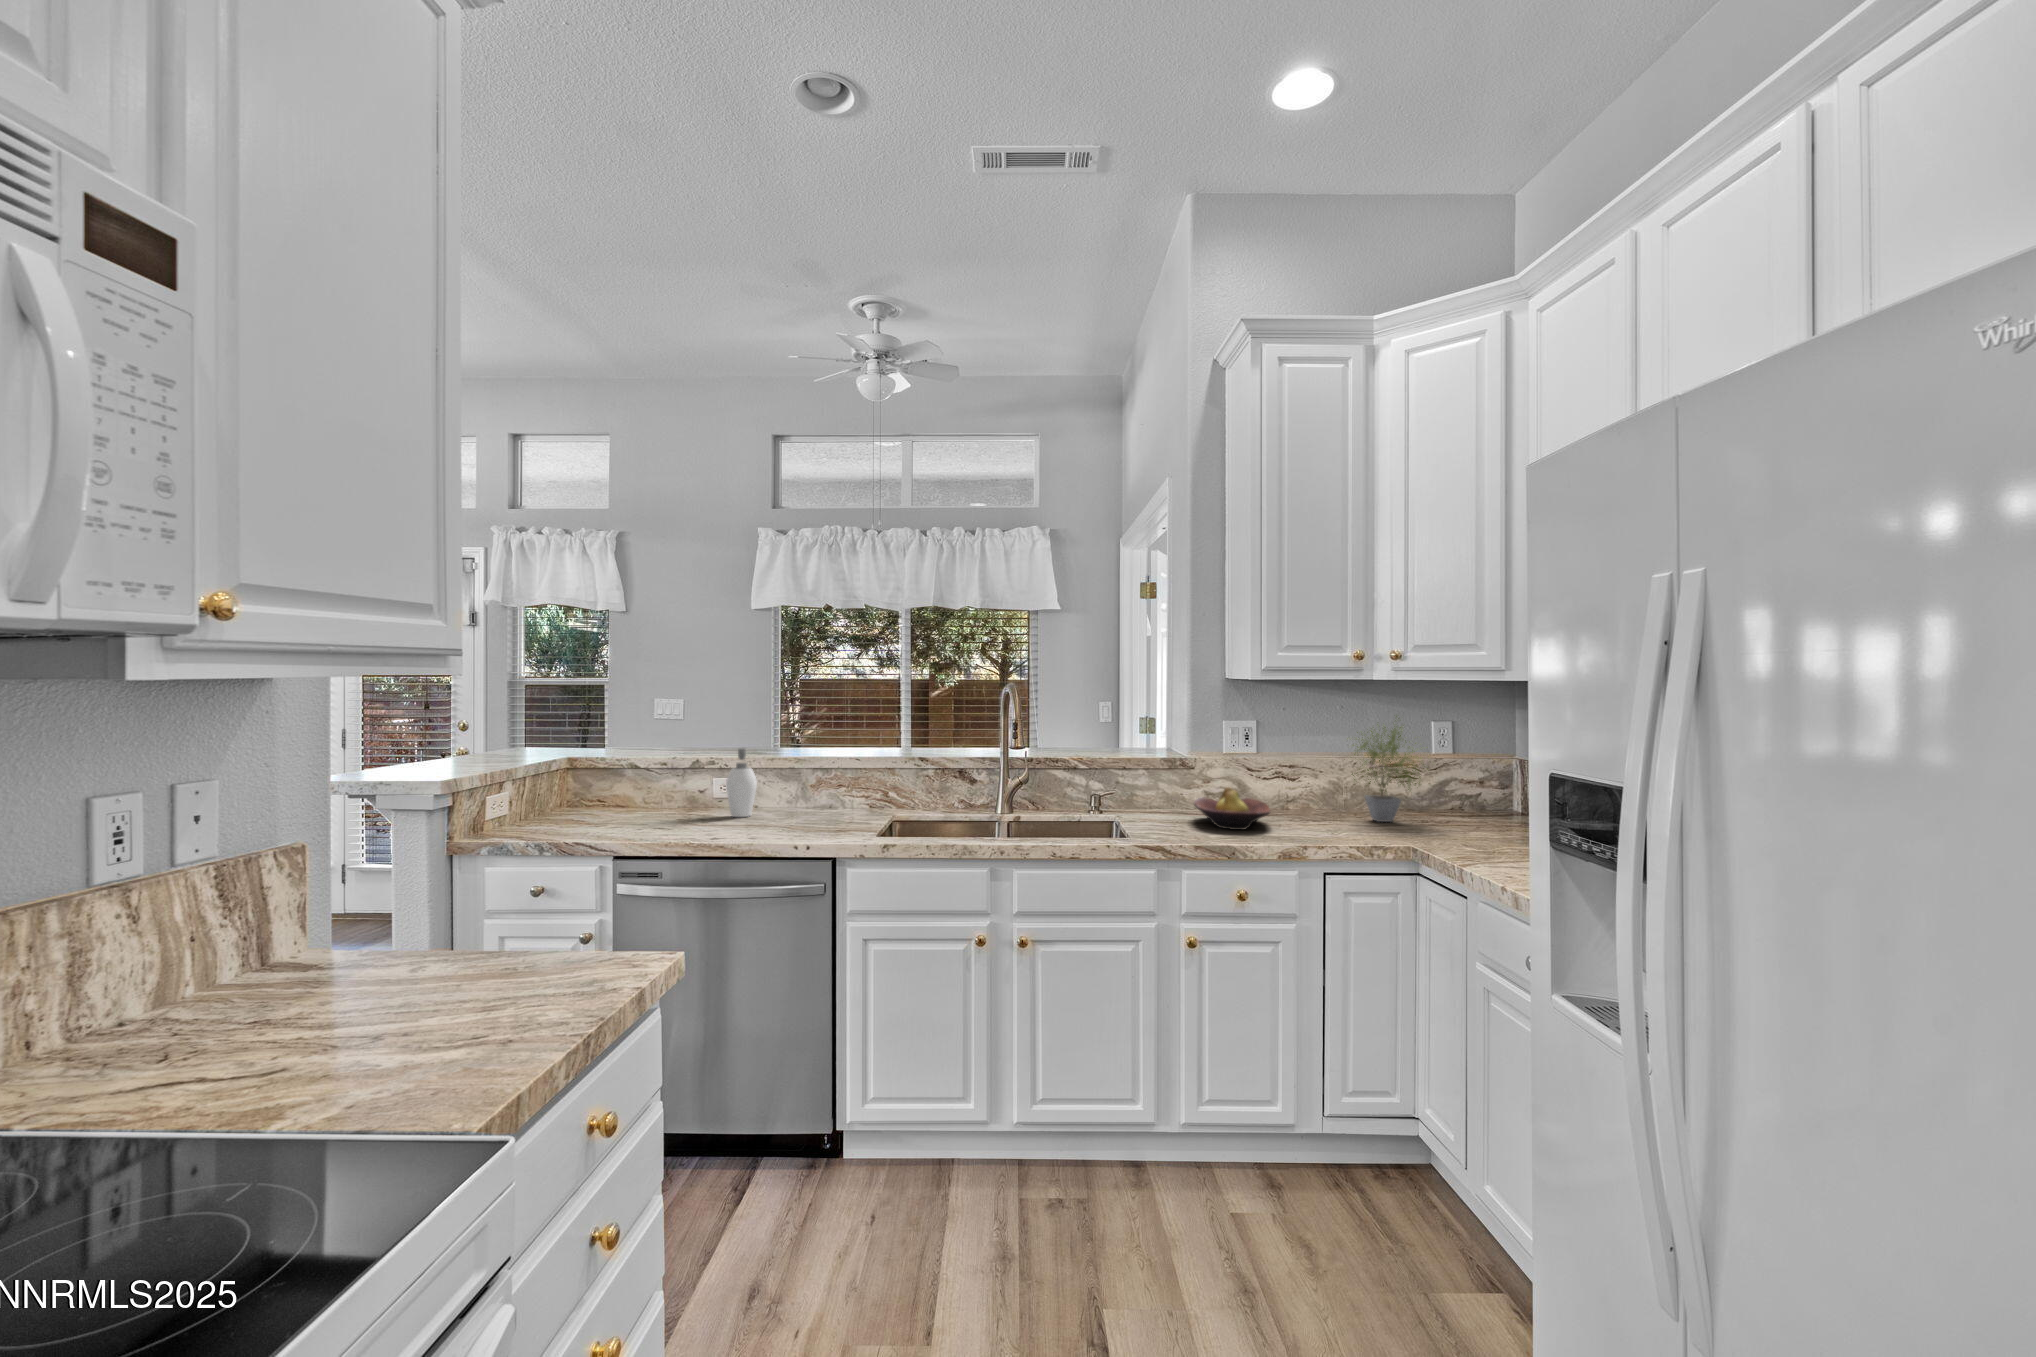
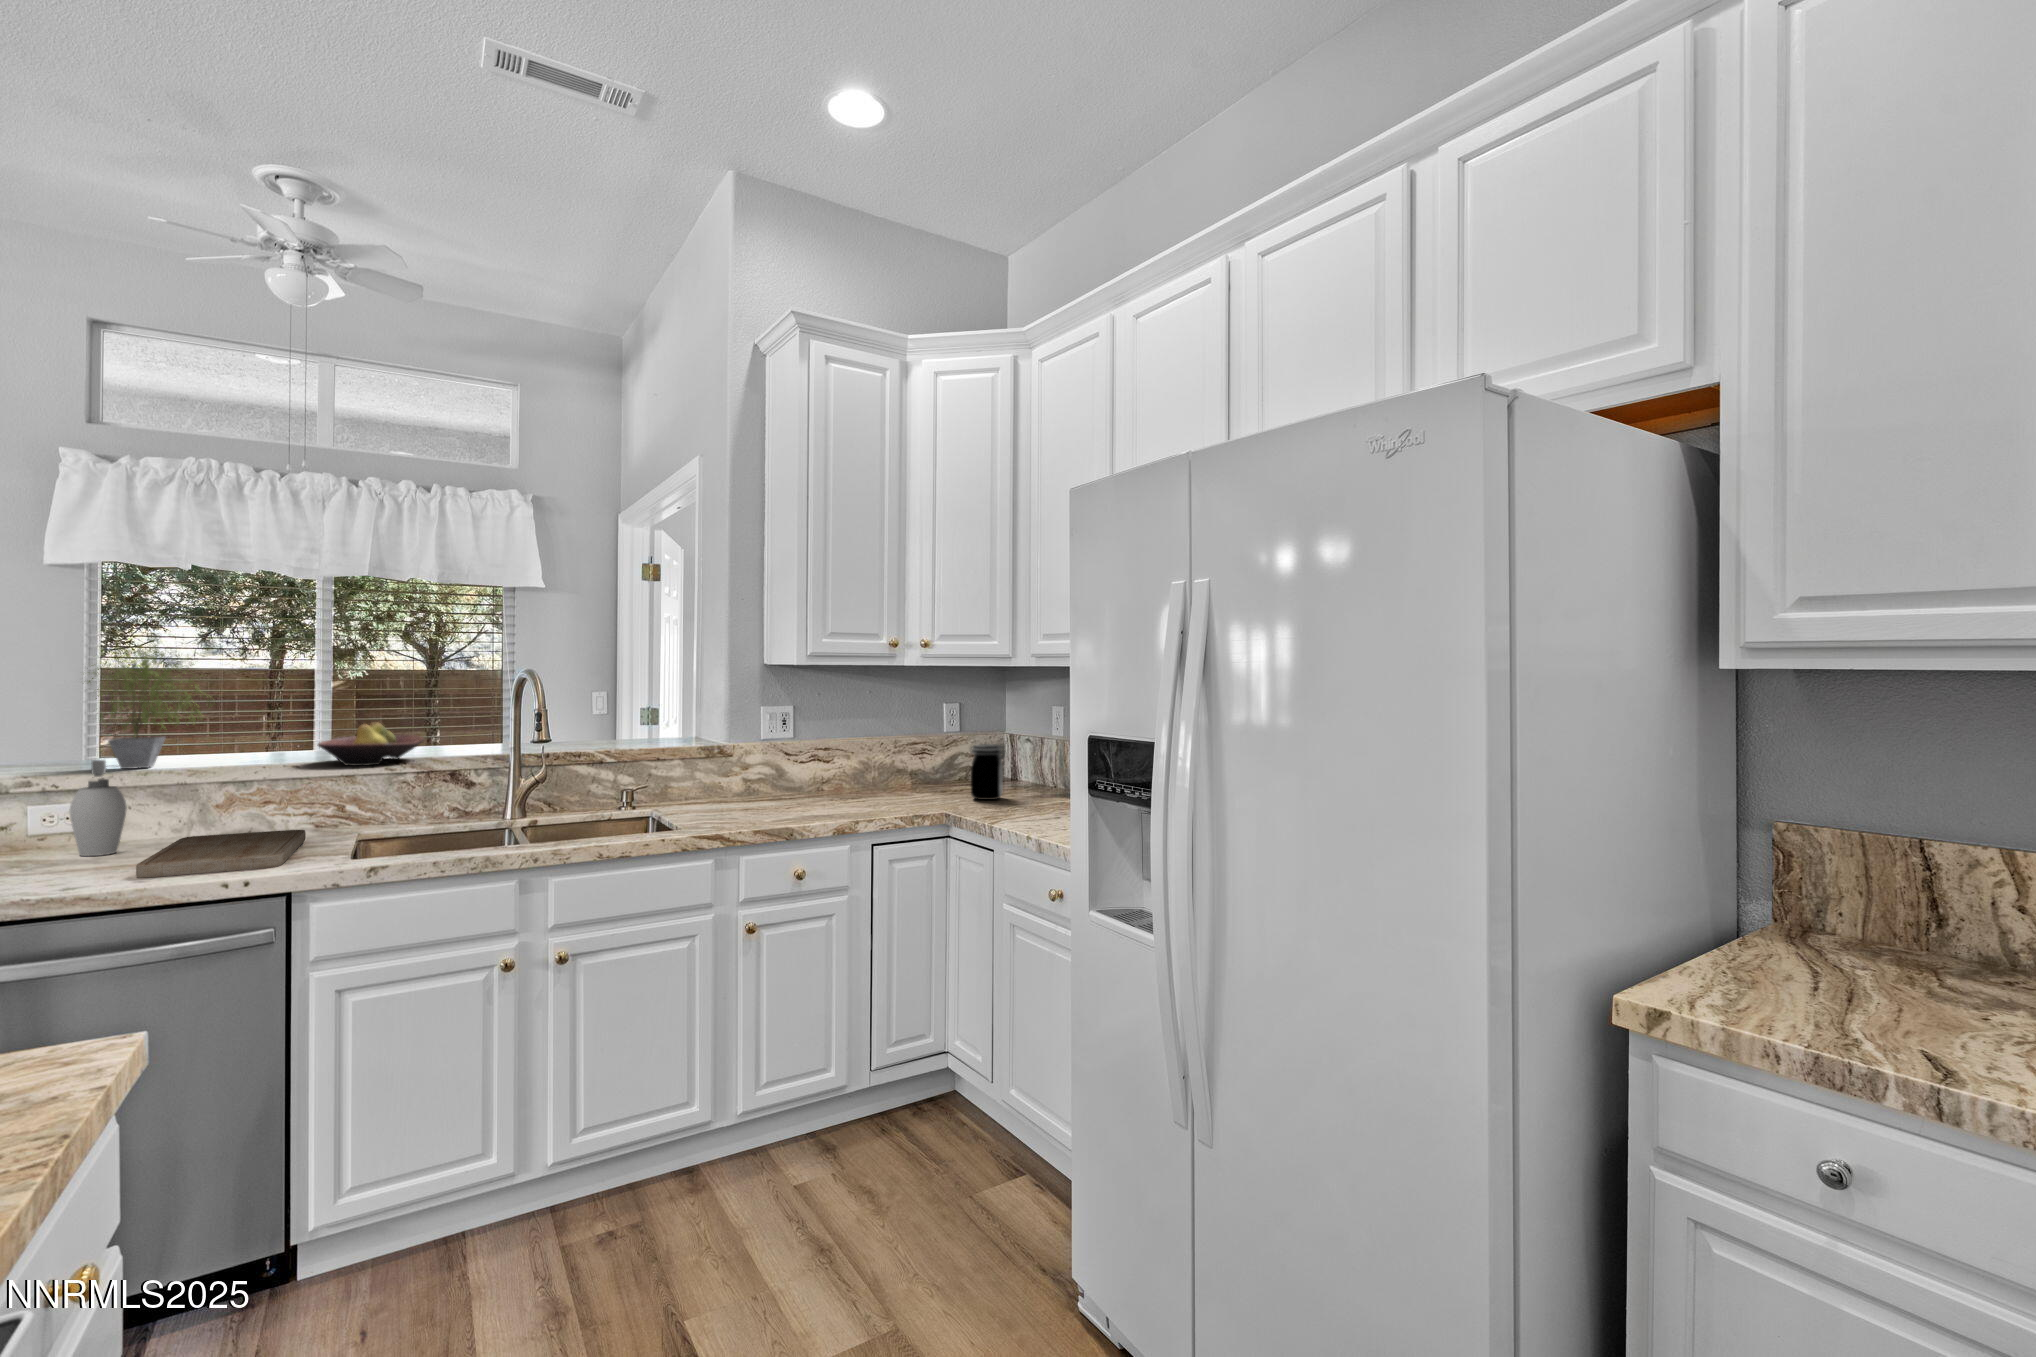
potted plant: present [1351,716,1428,822] -> present [89,637,211,769]
jar: none [1449,771,1493,836] -> present [971,744,1005,800]
fruit bowl: present [1194,787,1270,830] -> present [317,722,424,766]
cutting board: none [750,808,859,838] -> present [136,830,306,878]

